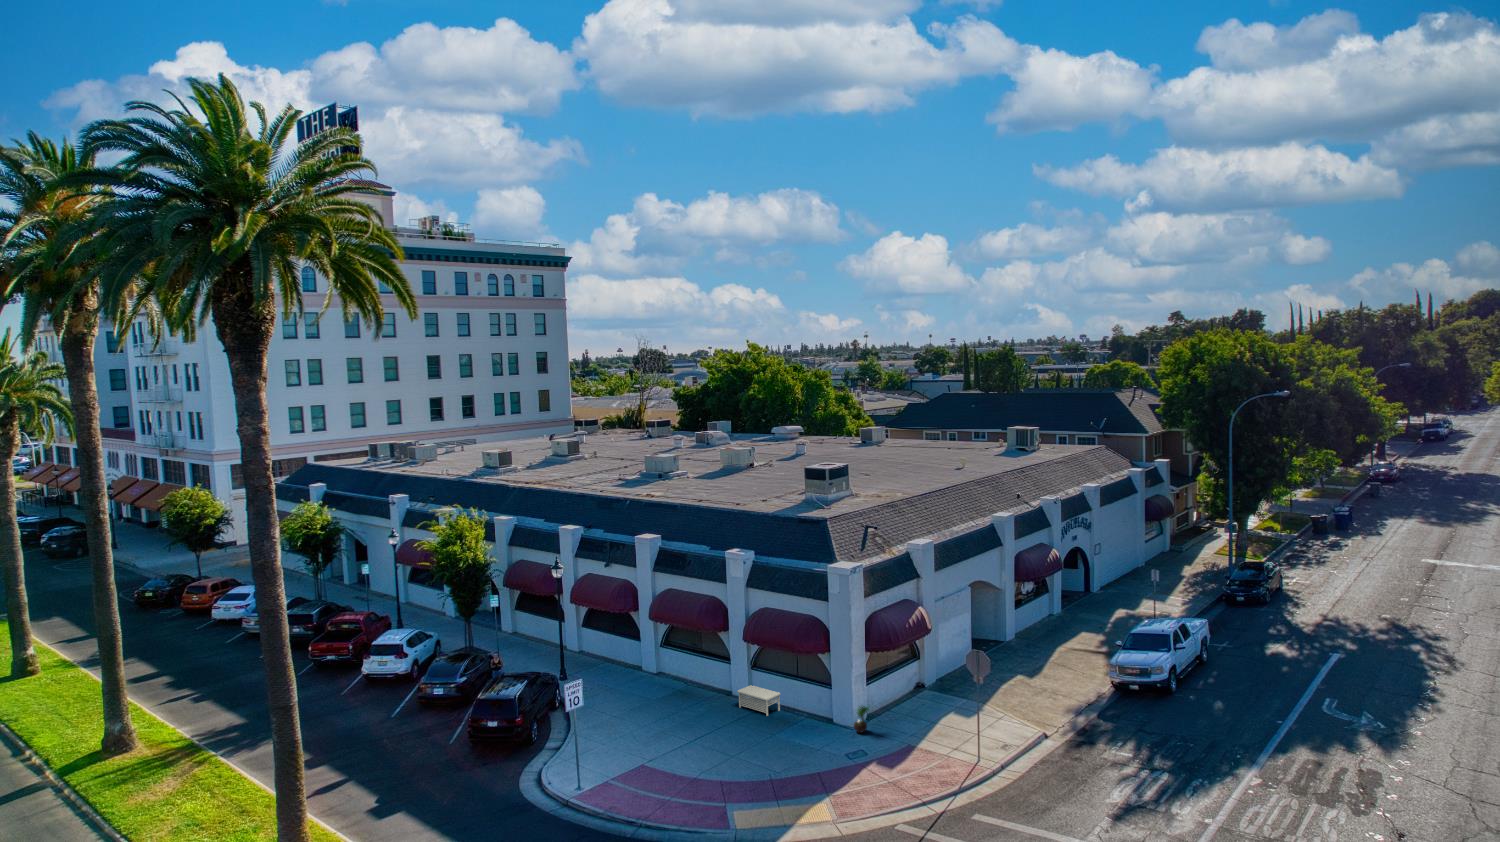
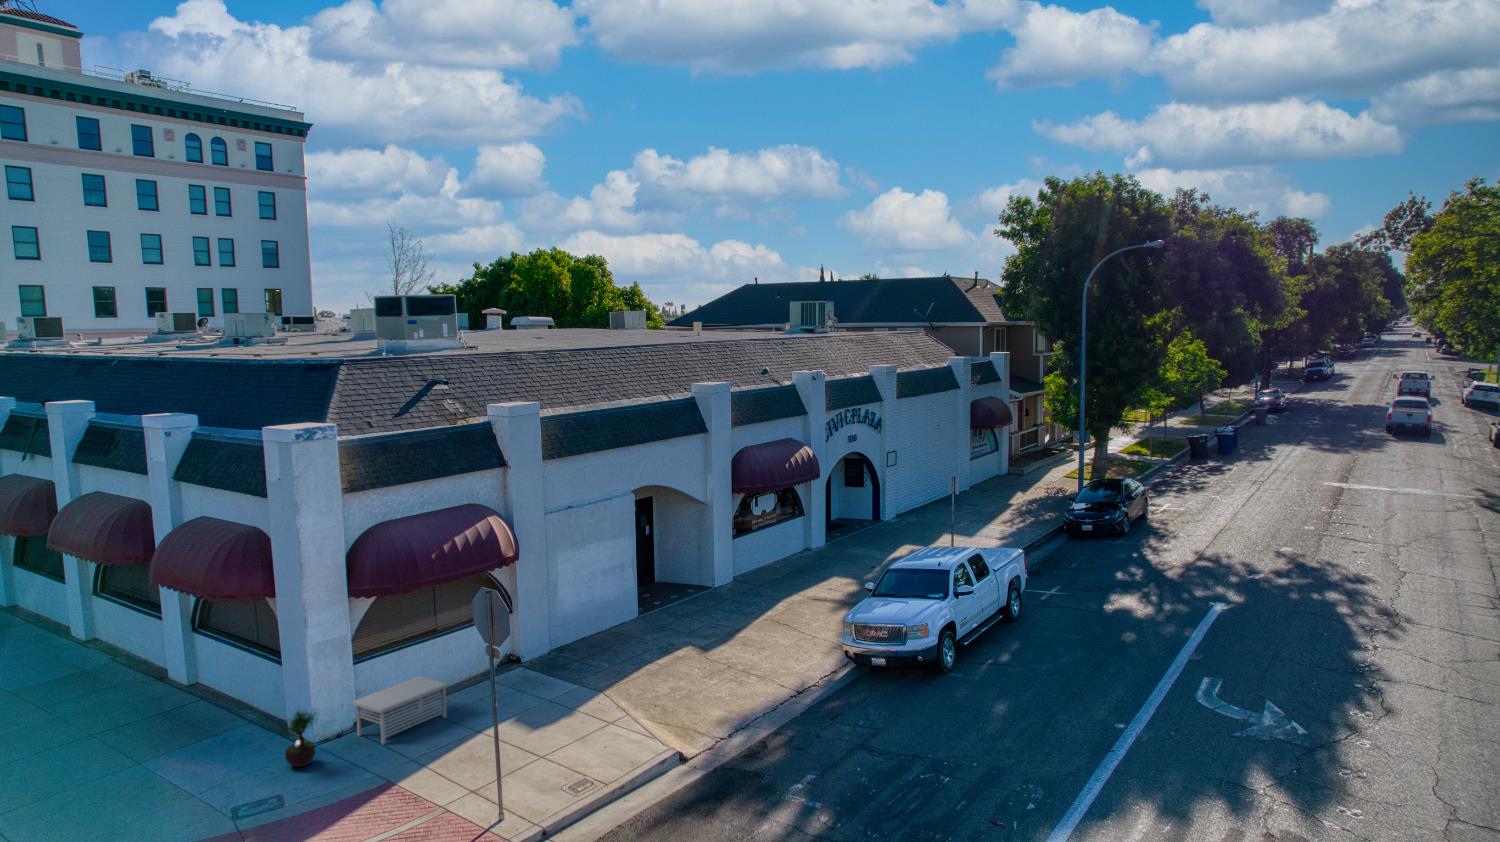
storage bench: present [737,685,781,716] -> present [352,676,448,744]

